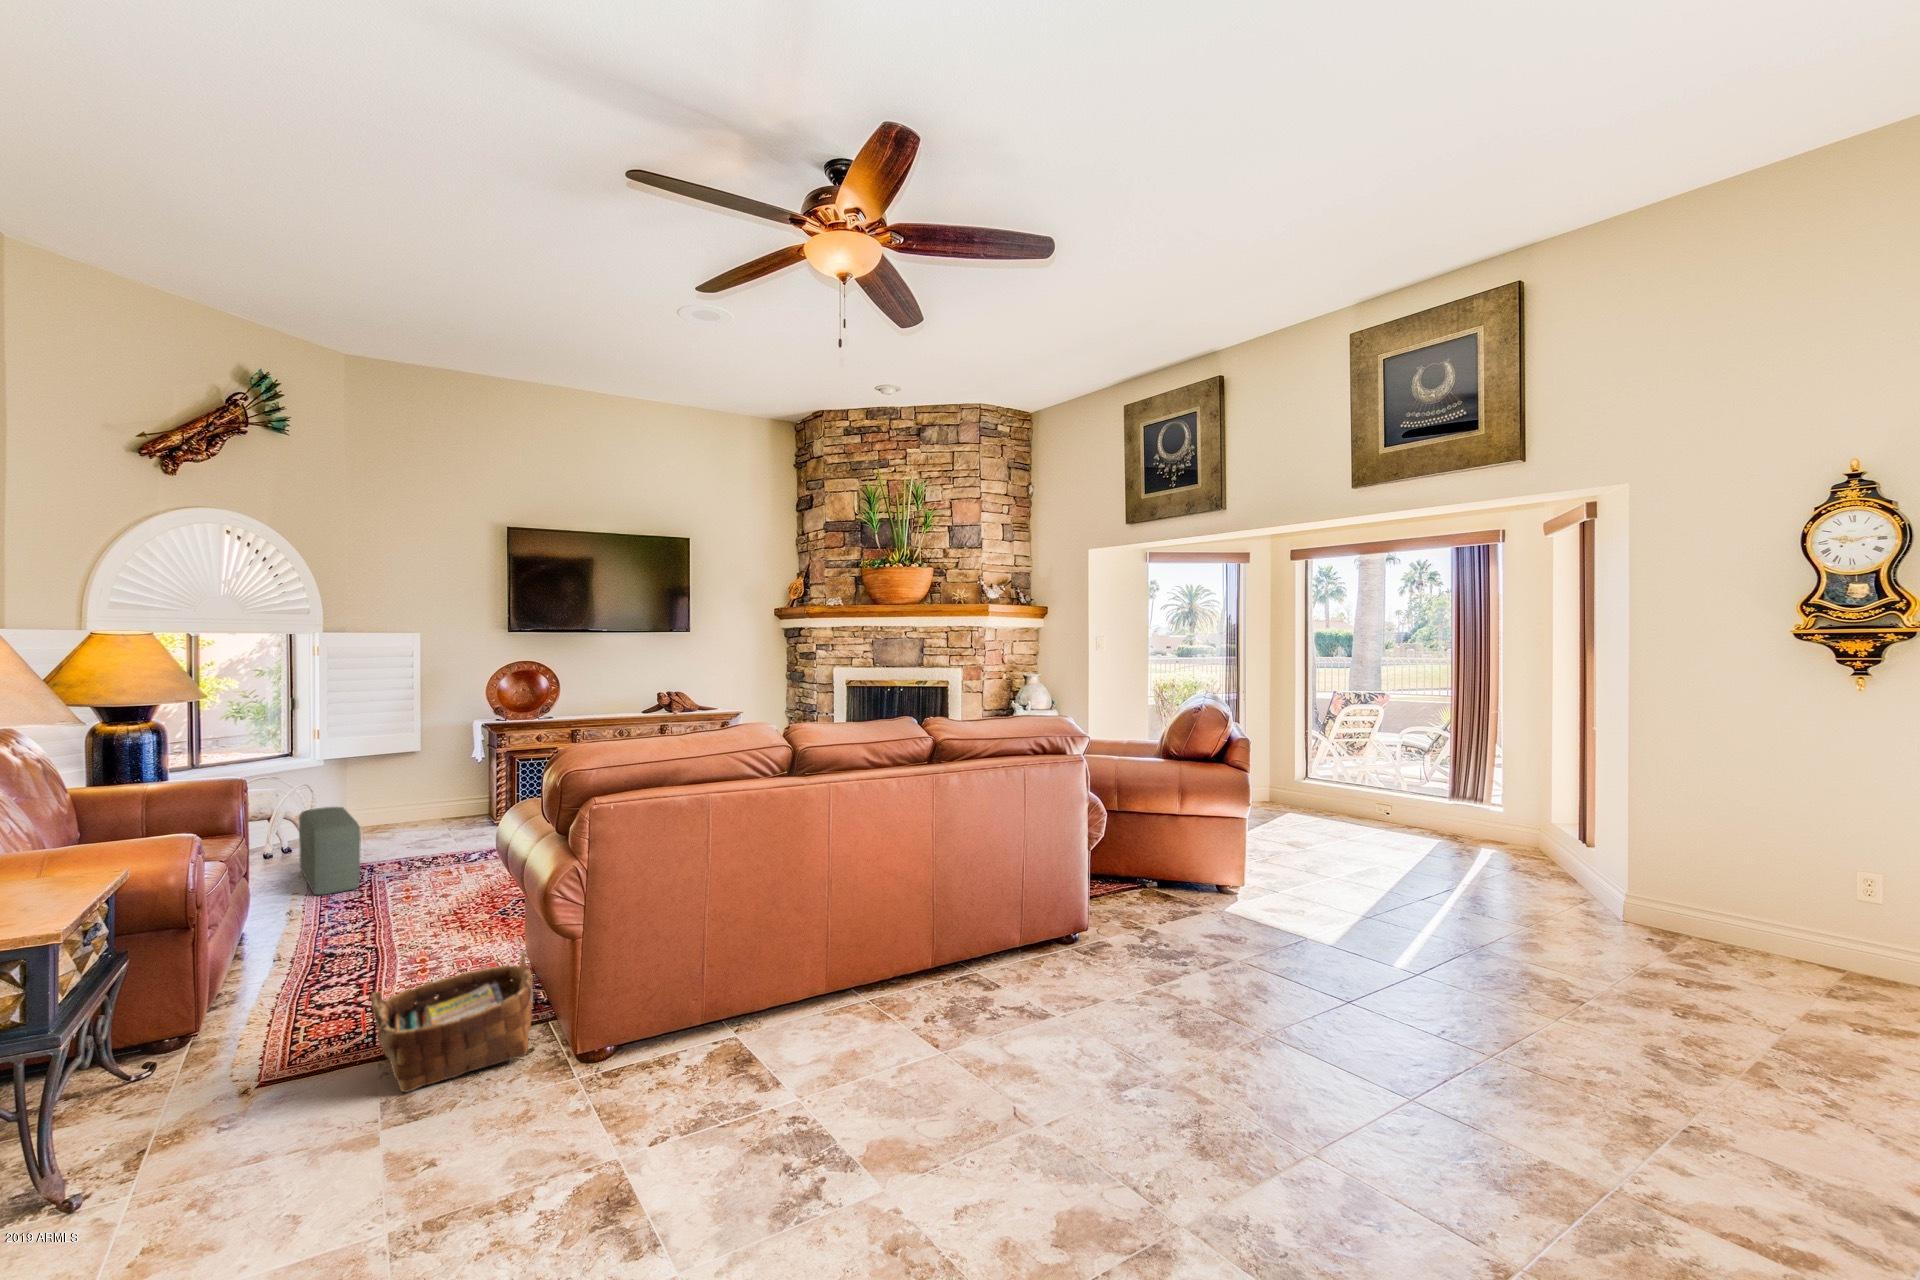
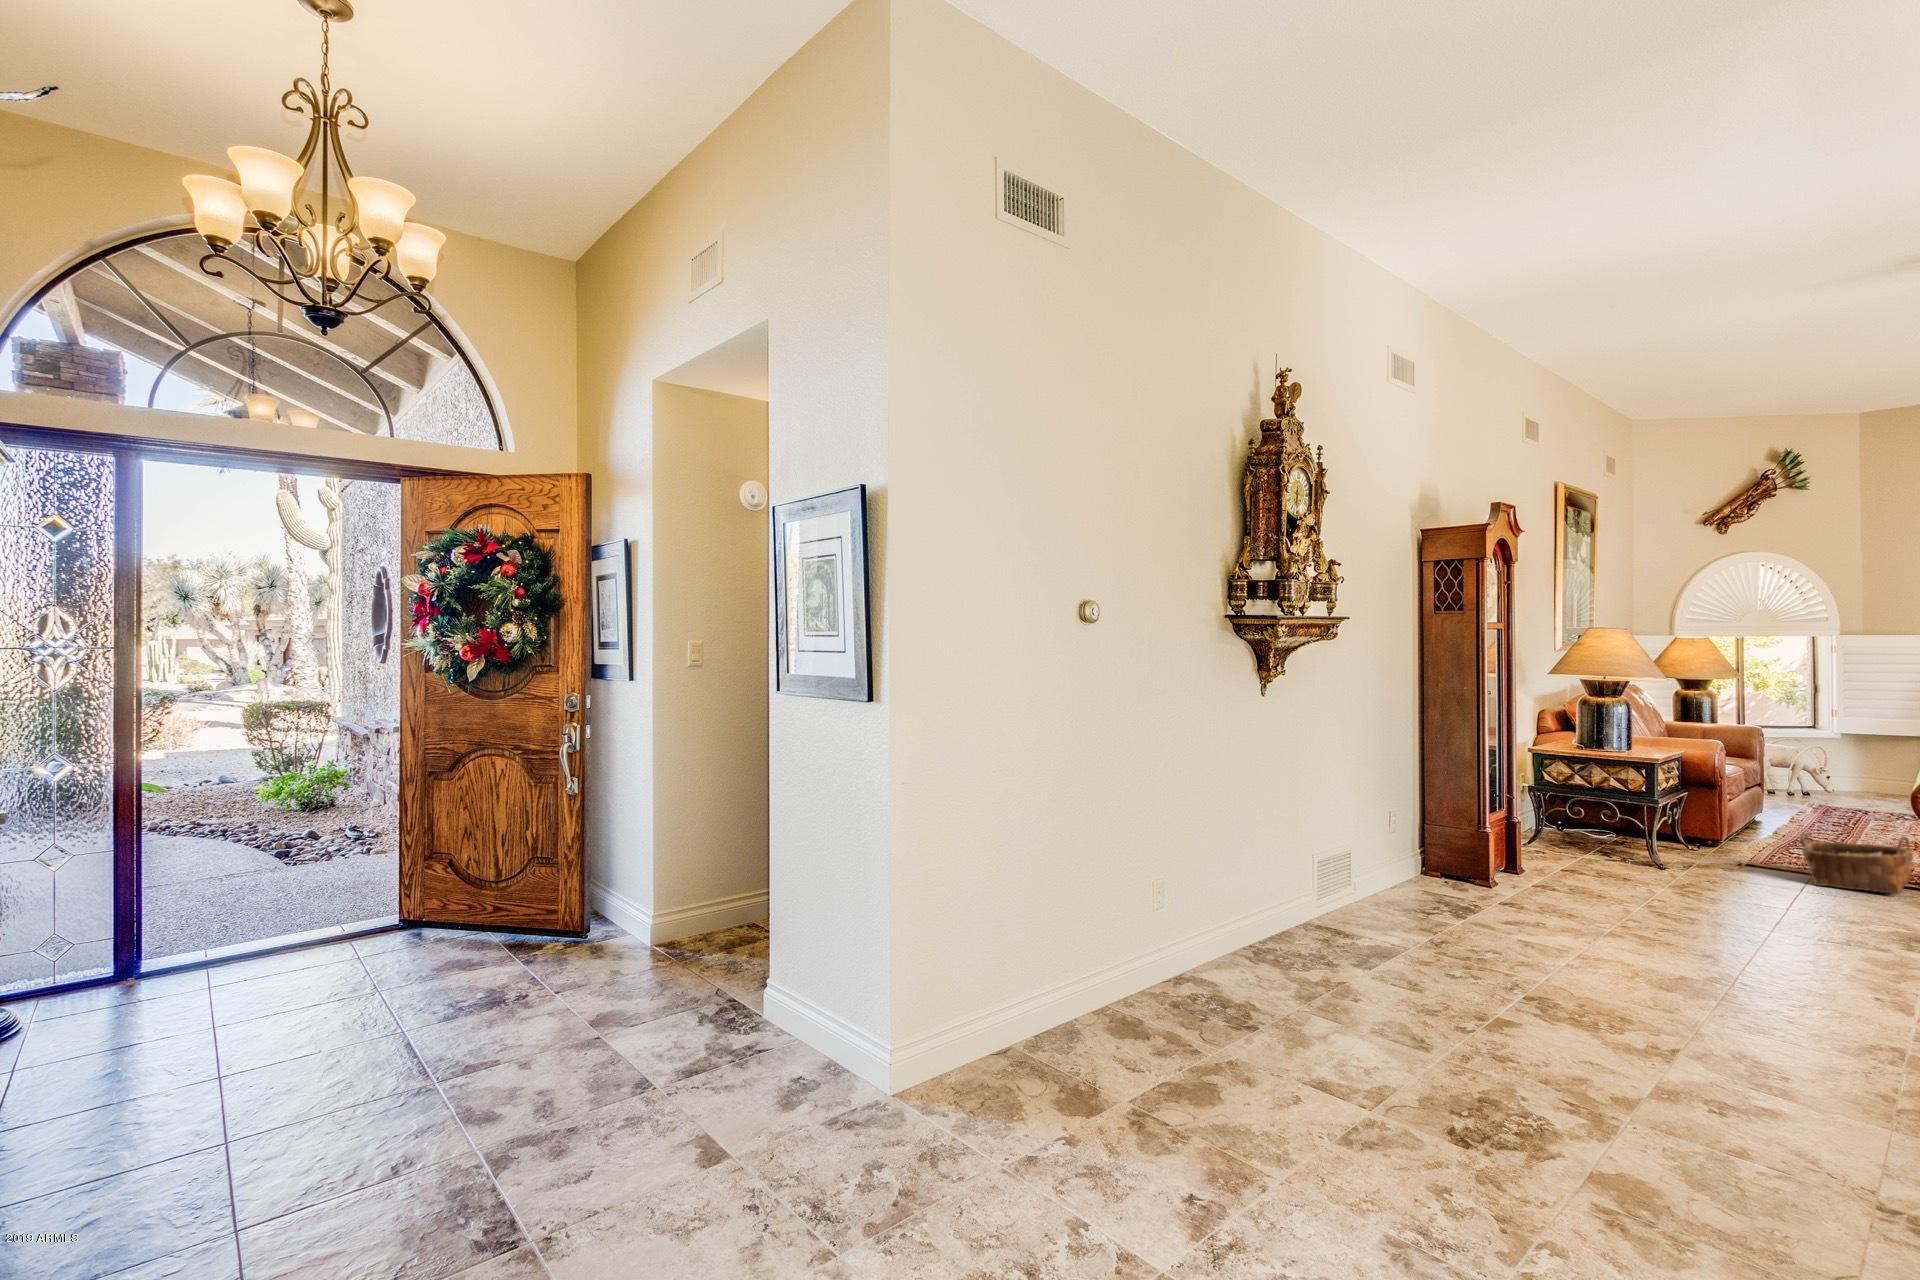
pouf: present [299,807,361,895] -> none [1809,764,1850,821]

